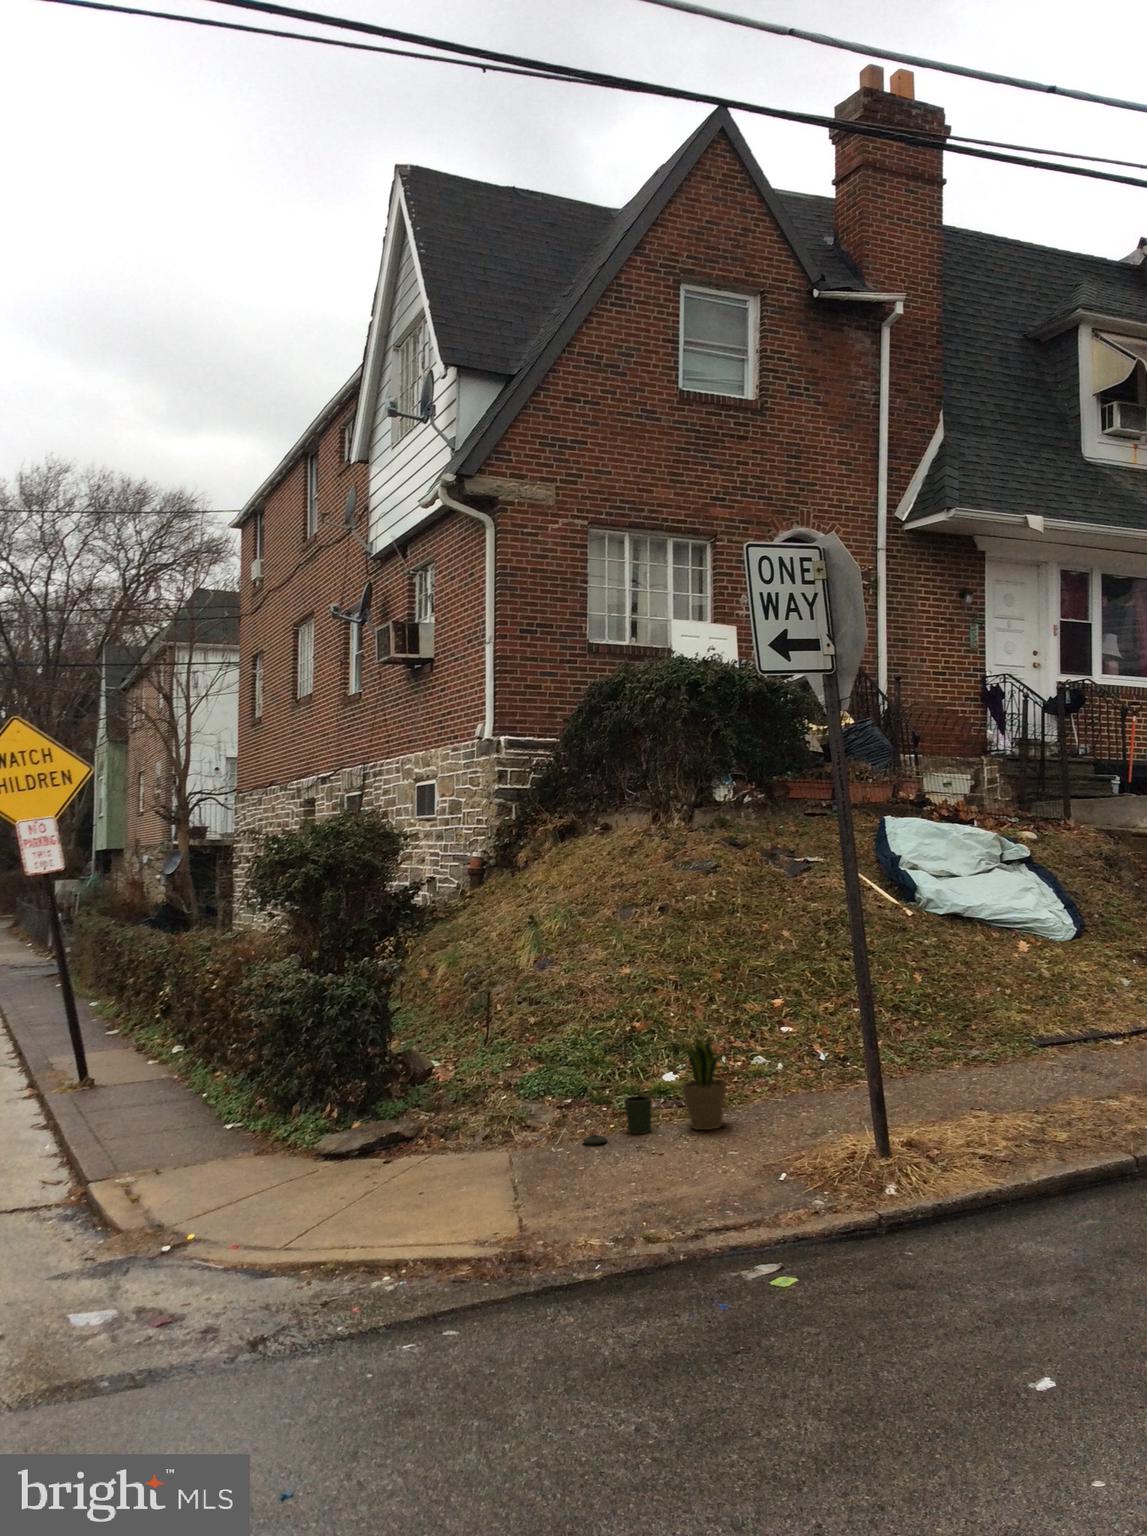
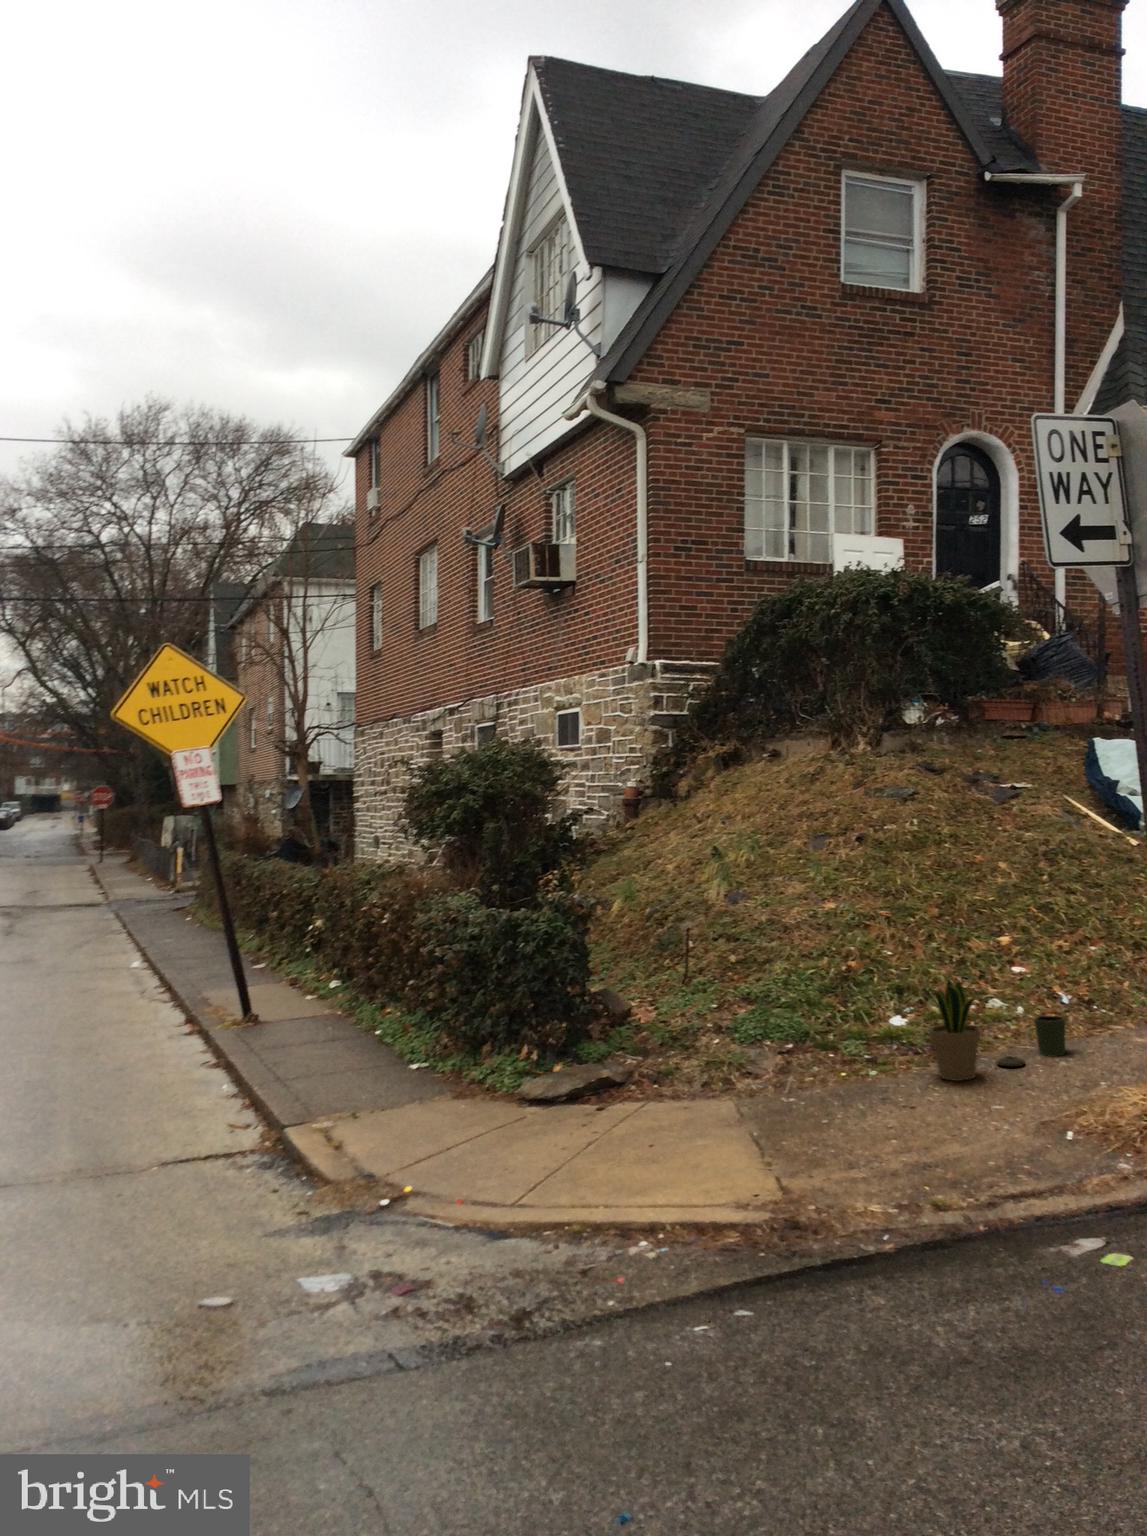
trash can: present [583,1096,651,1144] -> present [997,1016,1065,1066]

